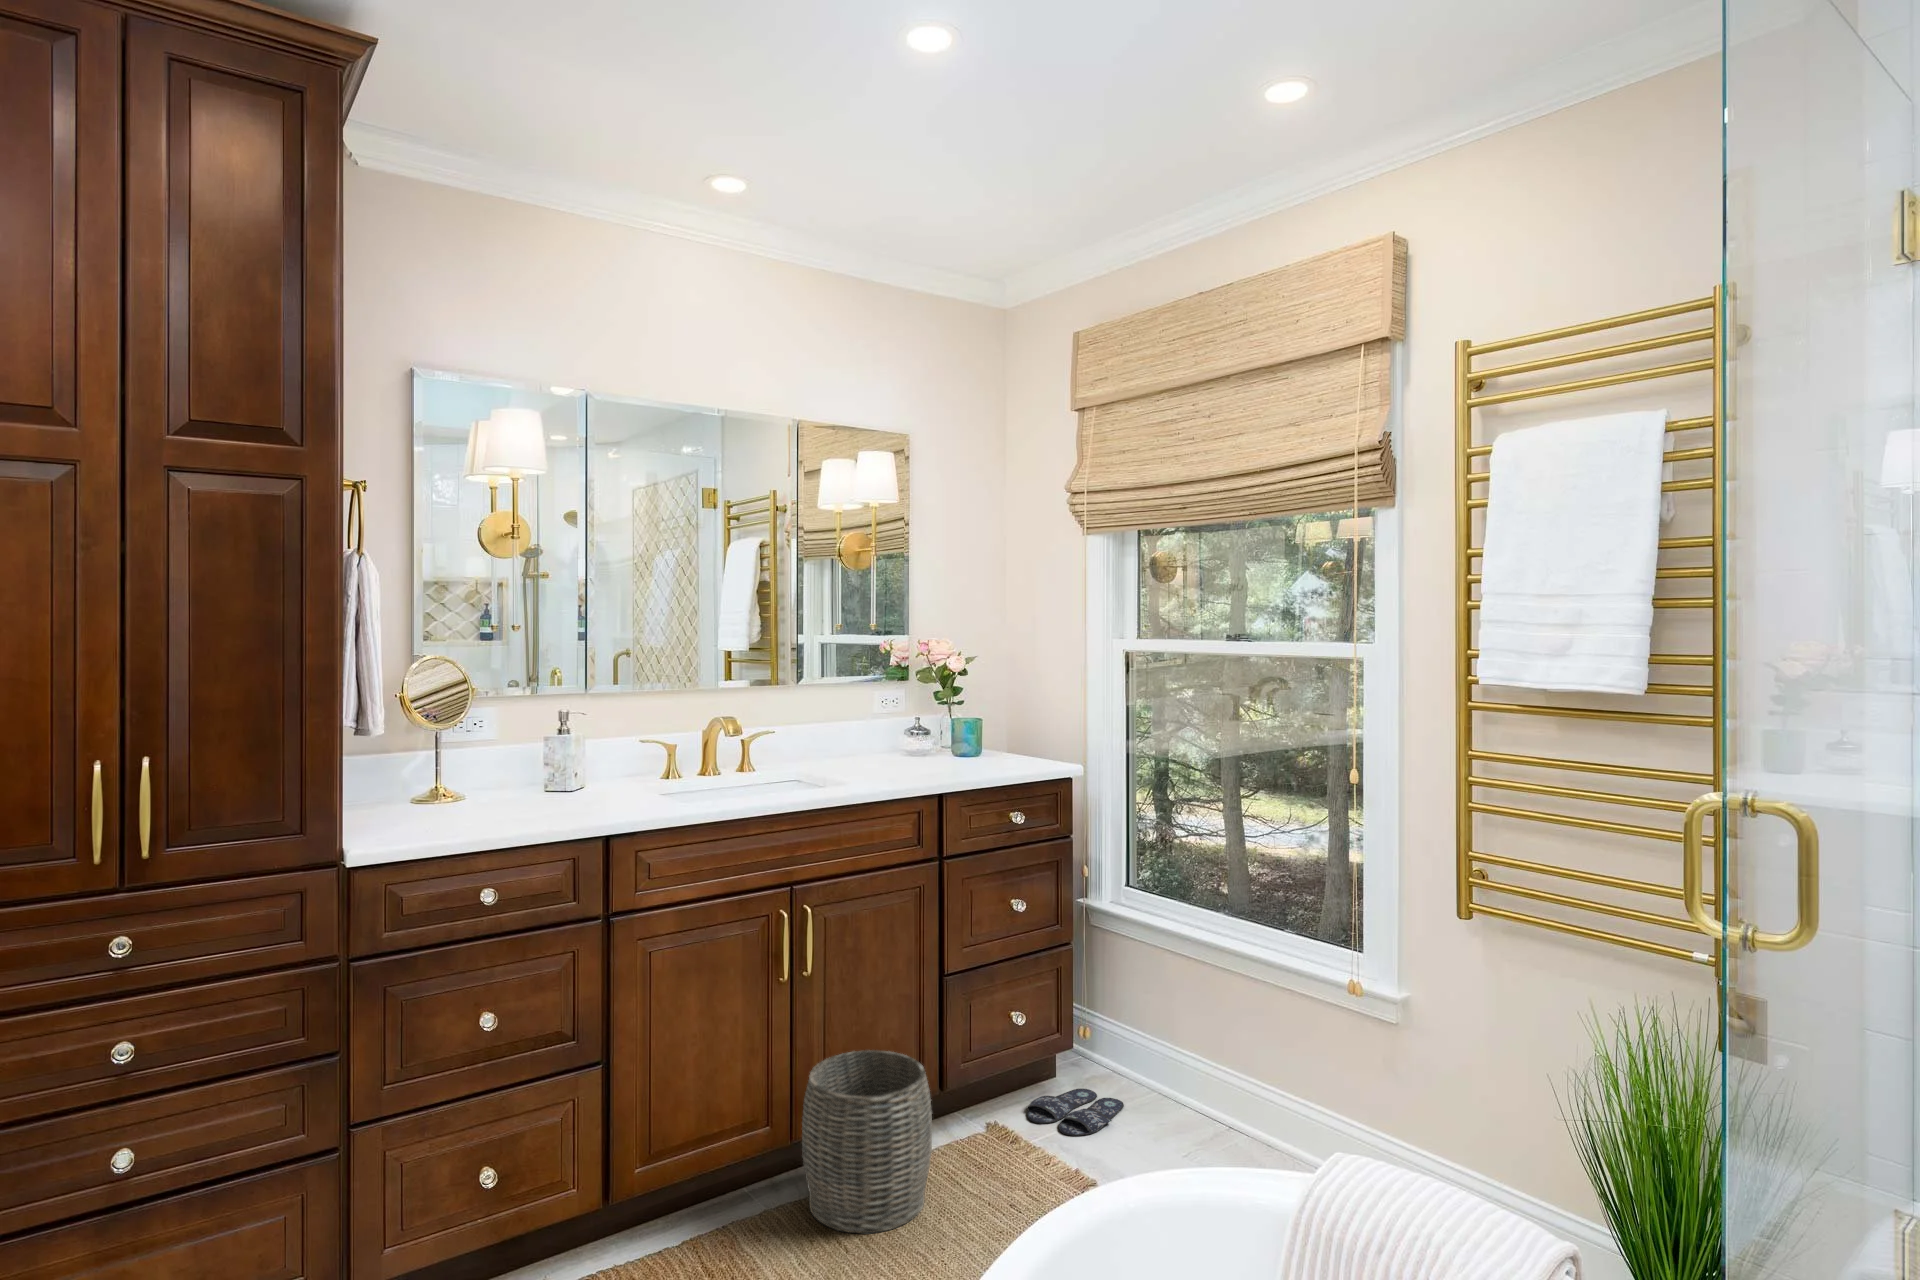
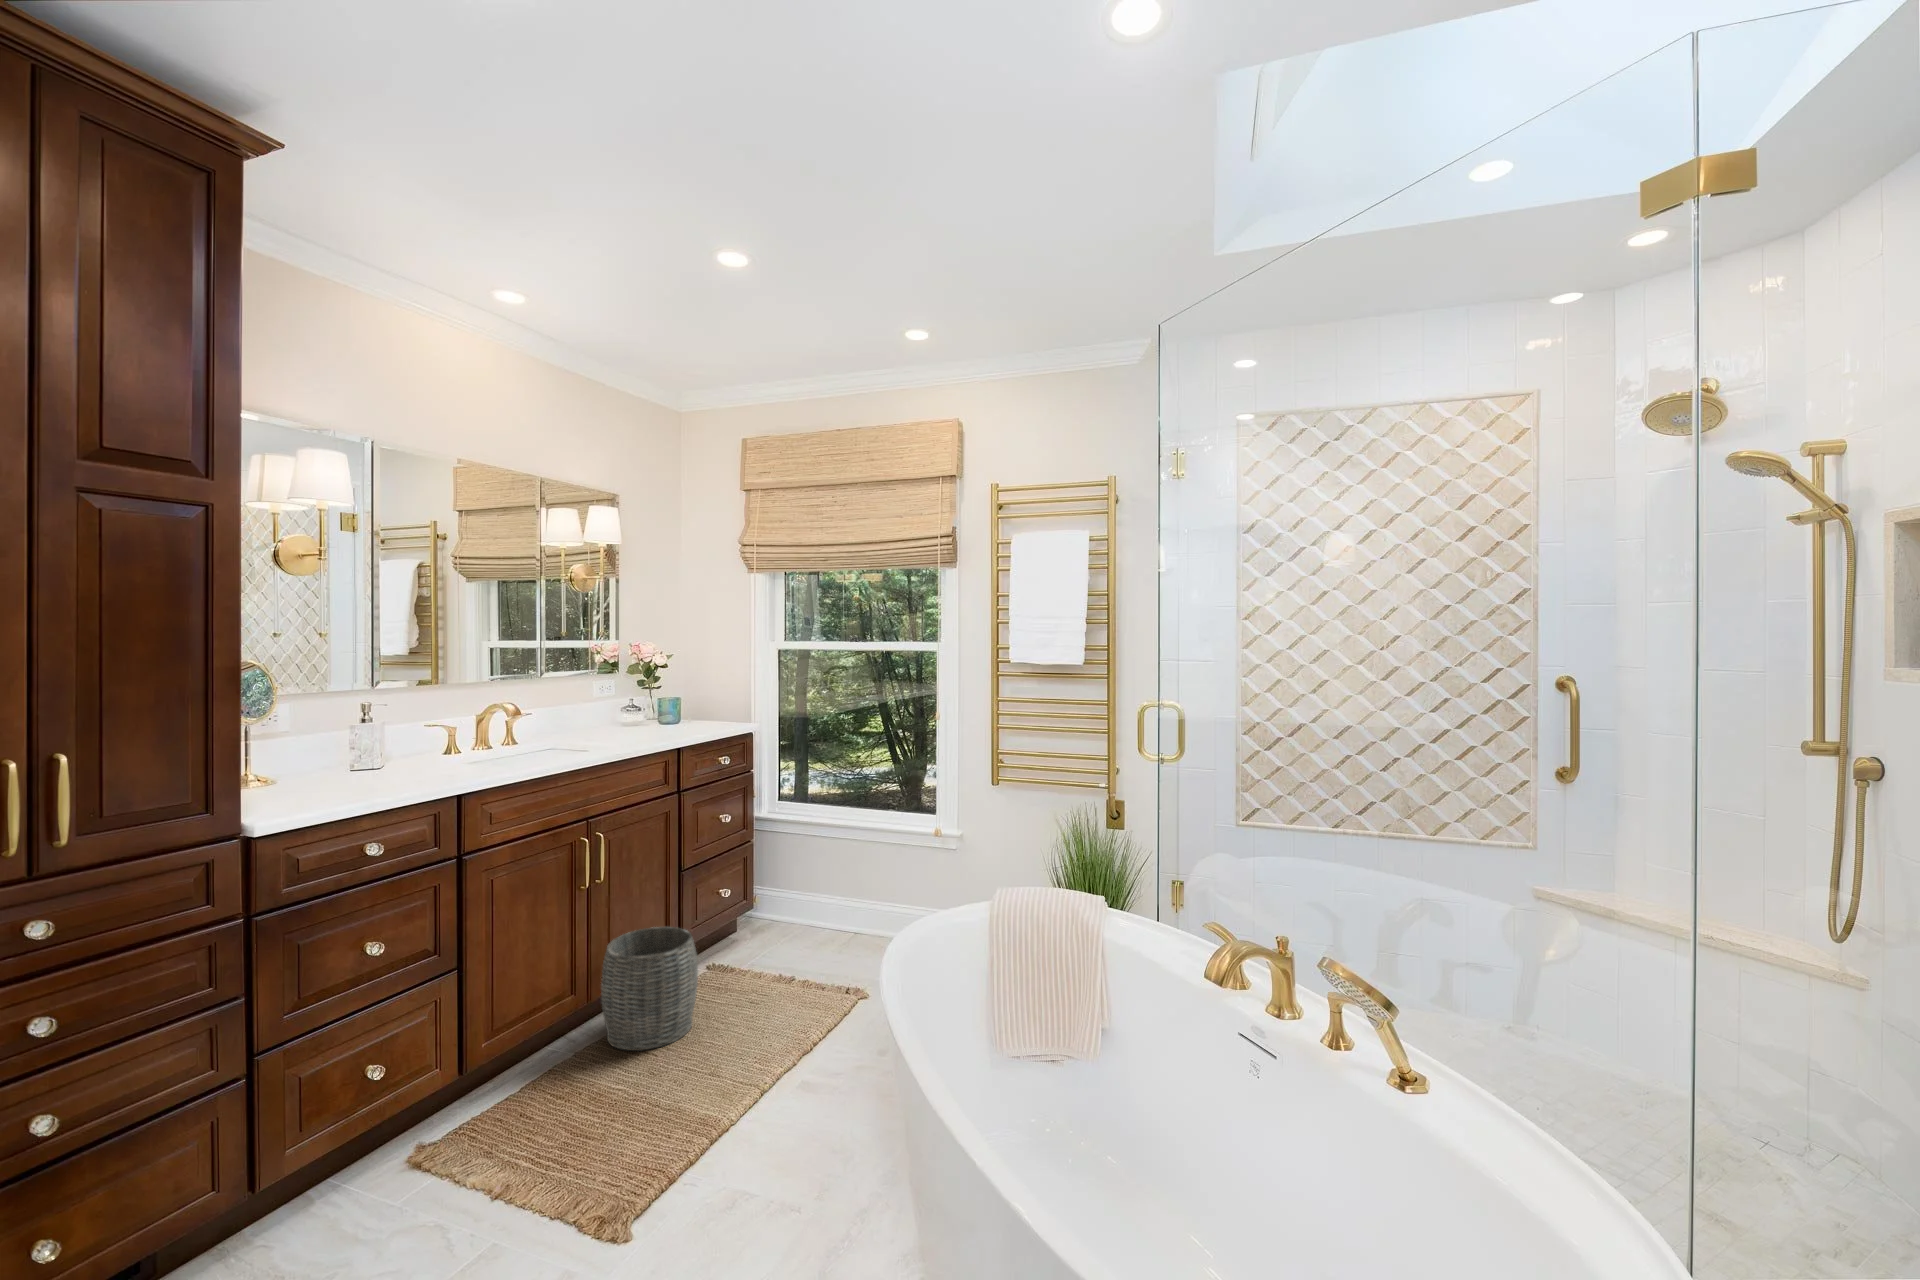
slippers: present [1027,1089,1124,1136] -> none [731,936,791,963]

